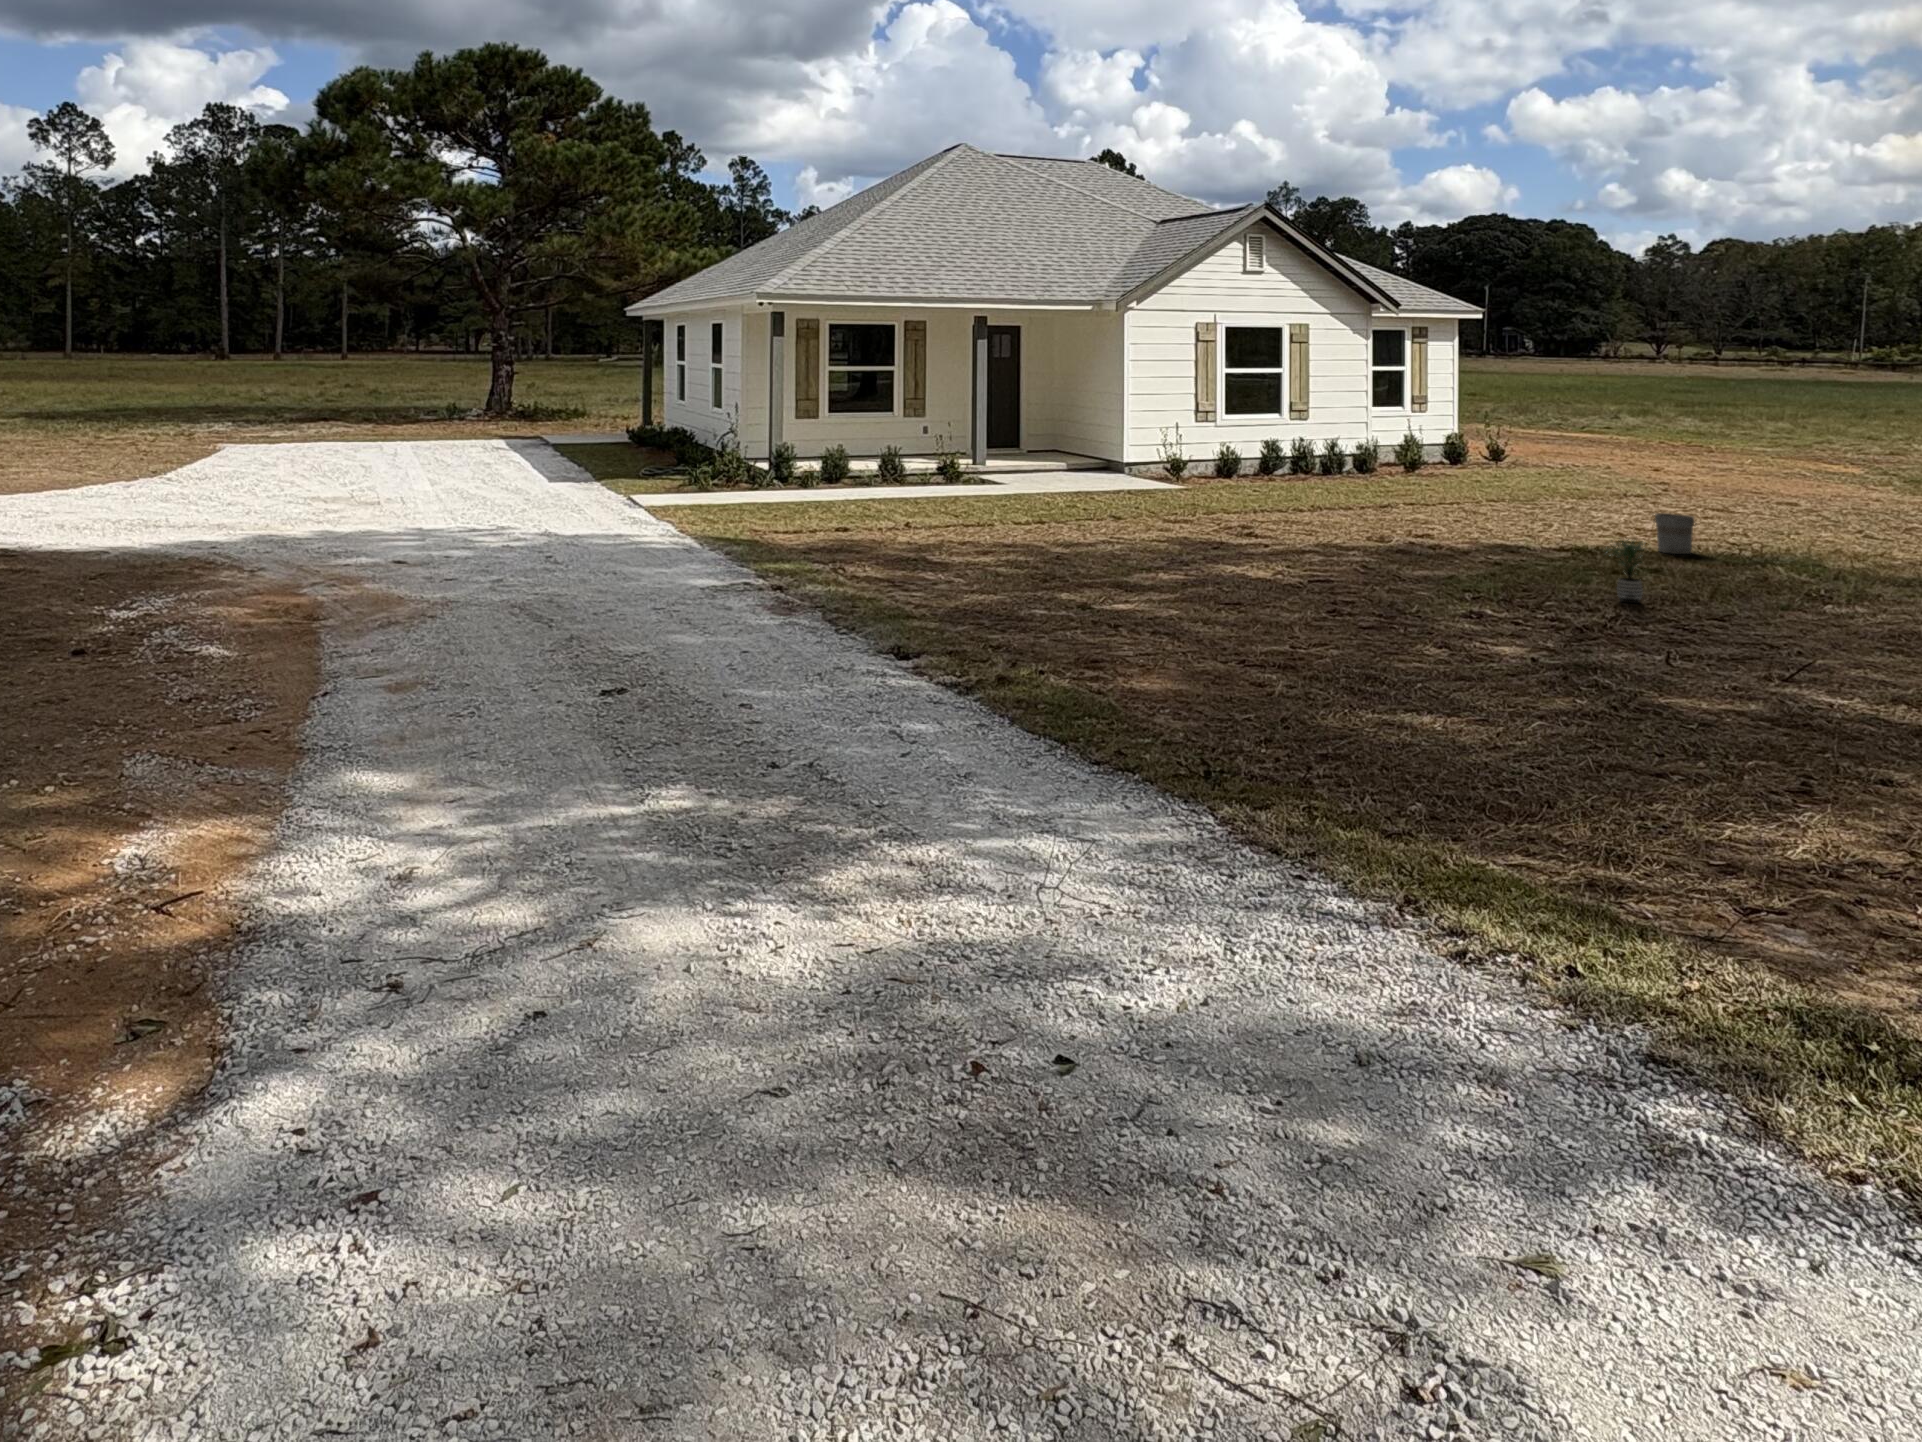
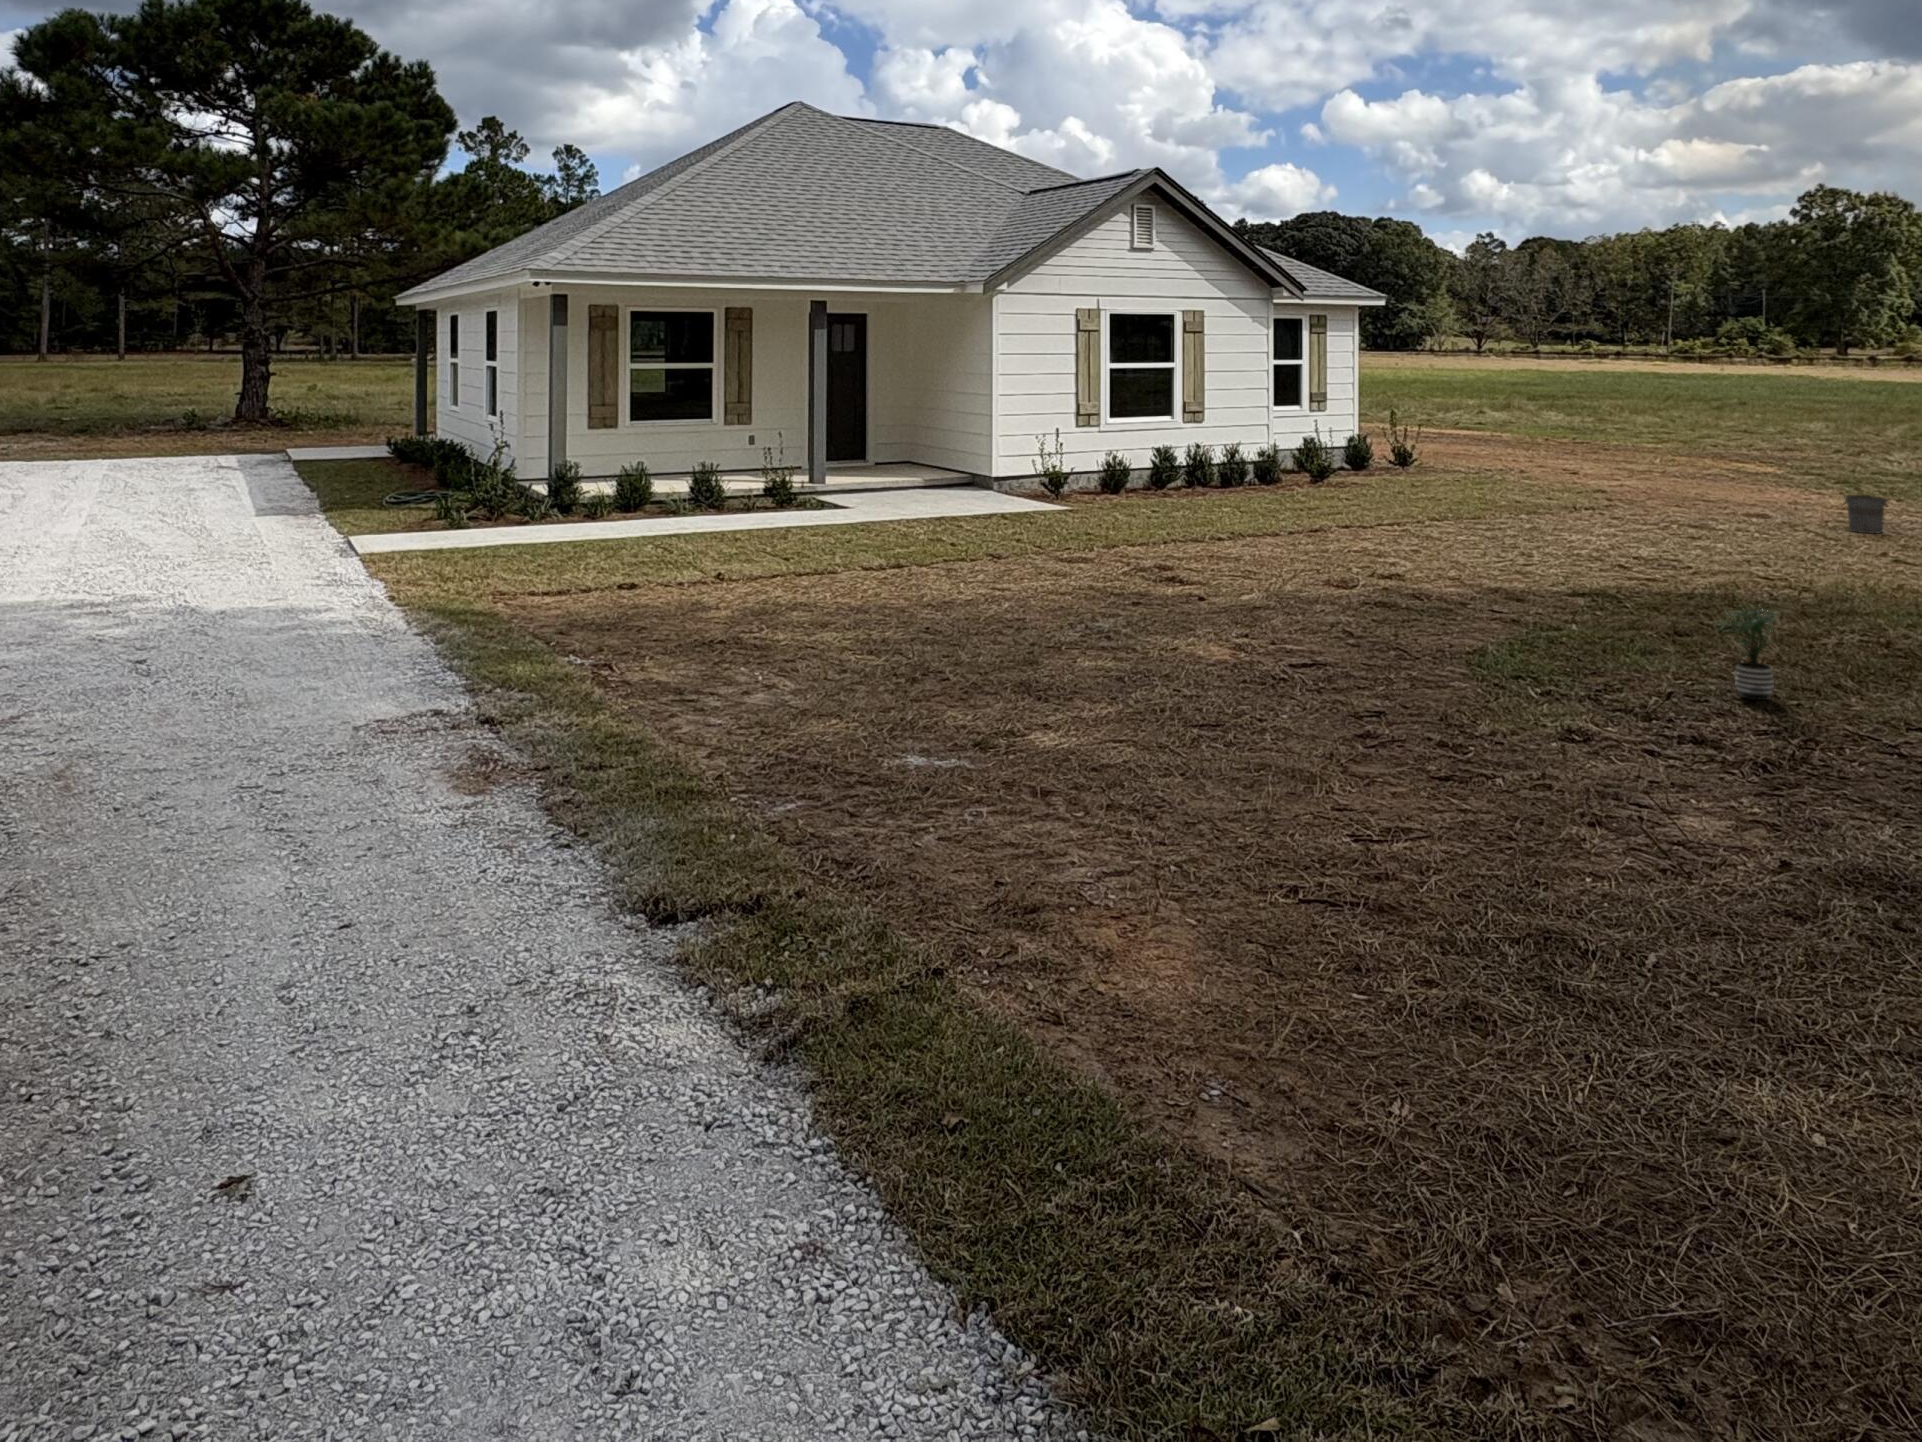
bucket: present [1654,513,1696,554] -> present [1844,495,1888,534]

